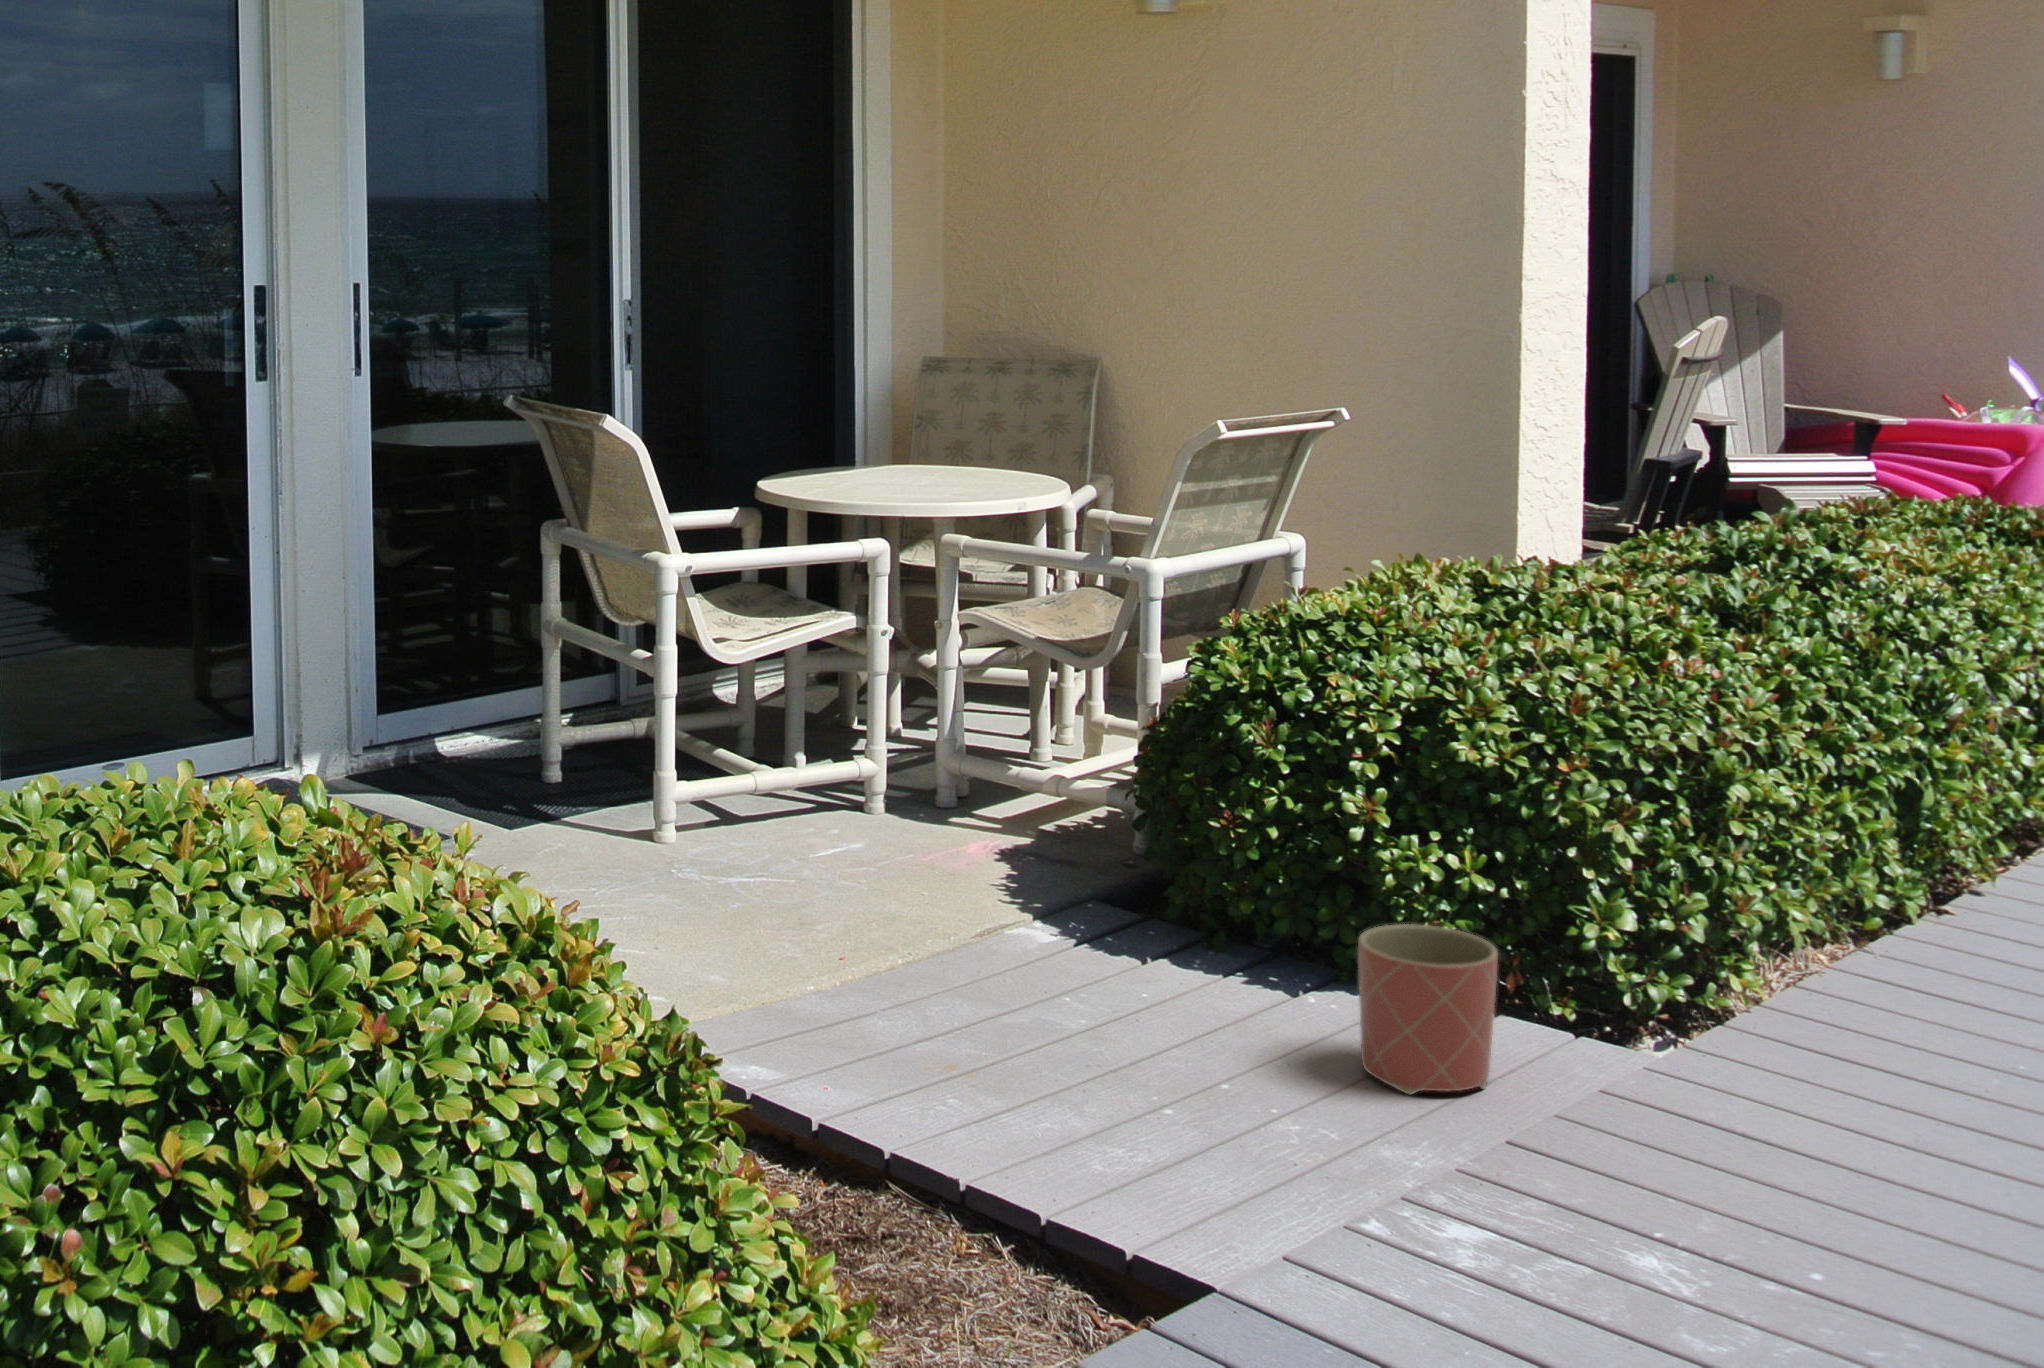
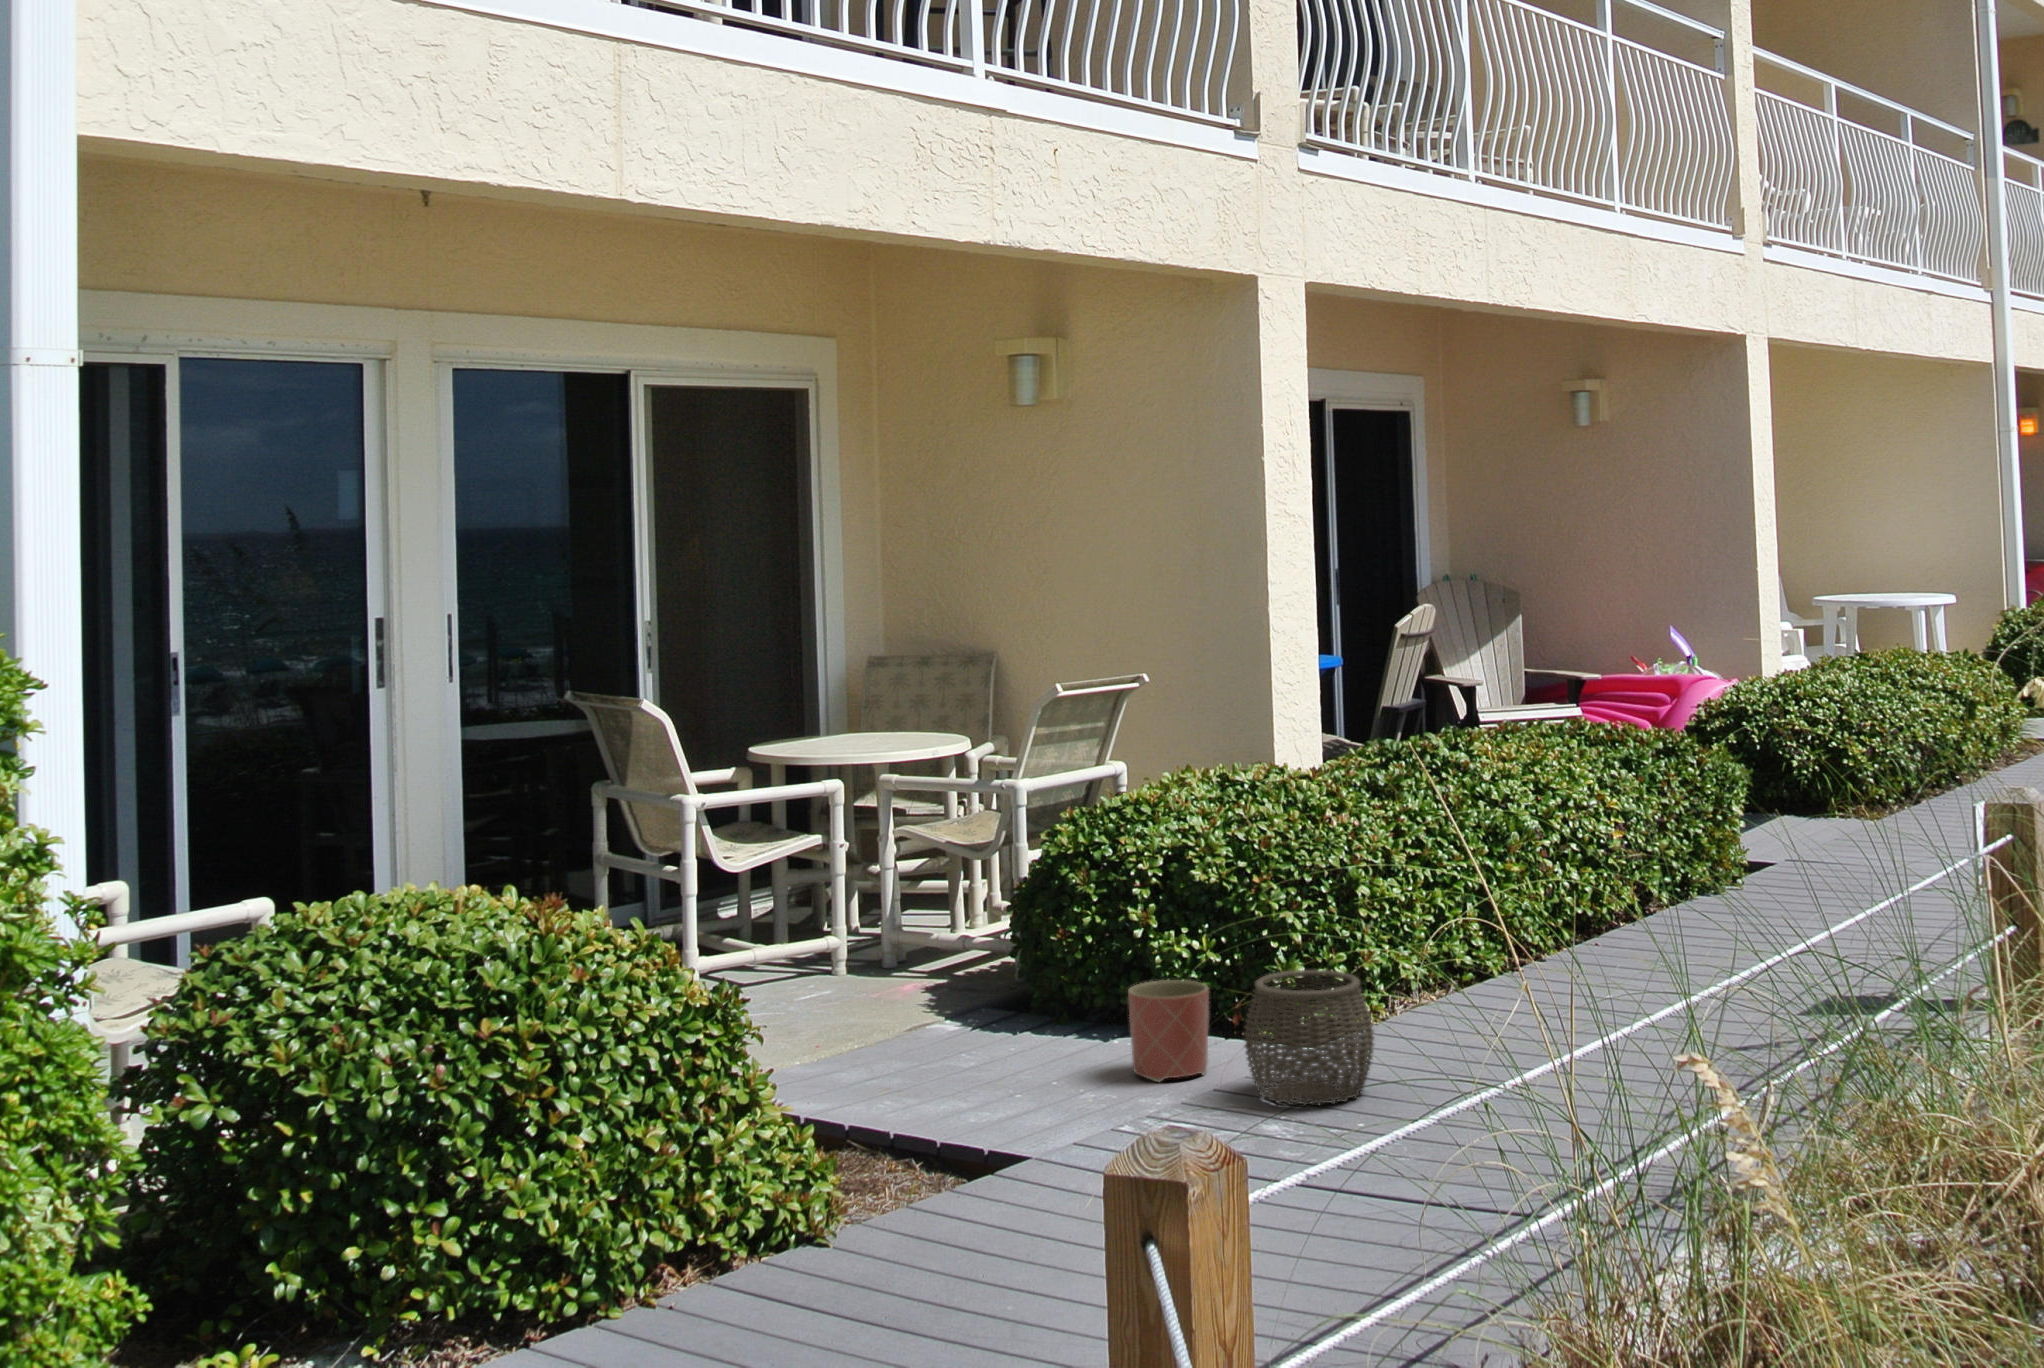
woven basket: none [1574,949,1824,1197] -> present [1244,970,1374,1105]

